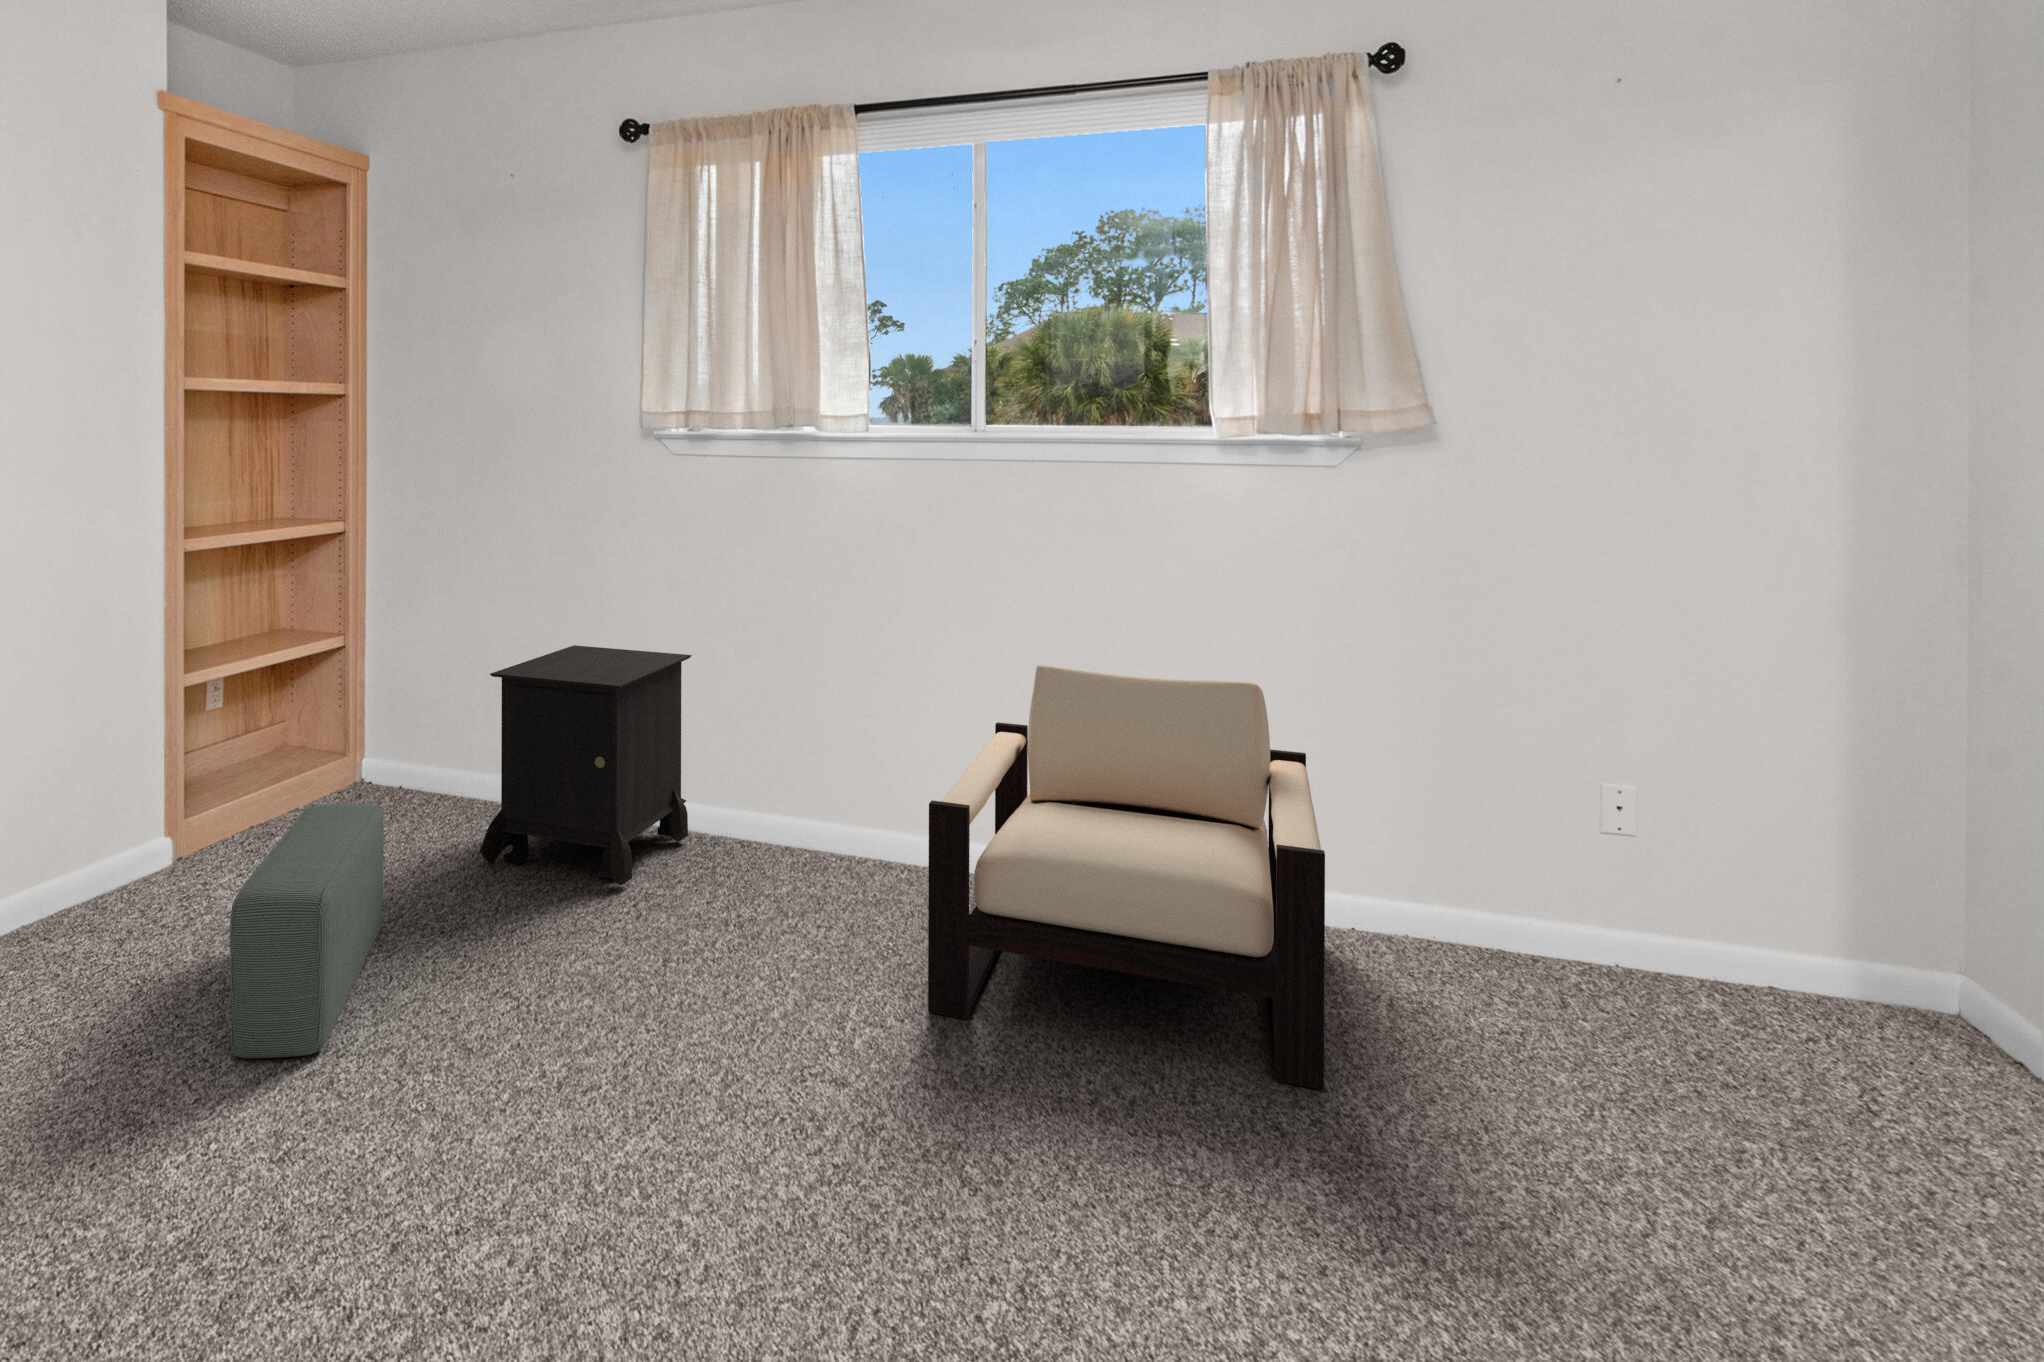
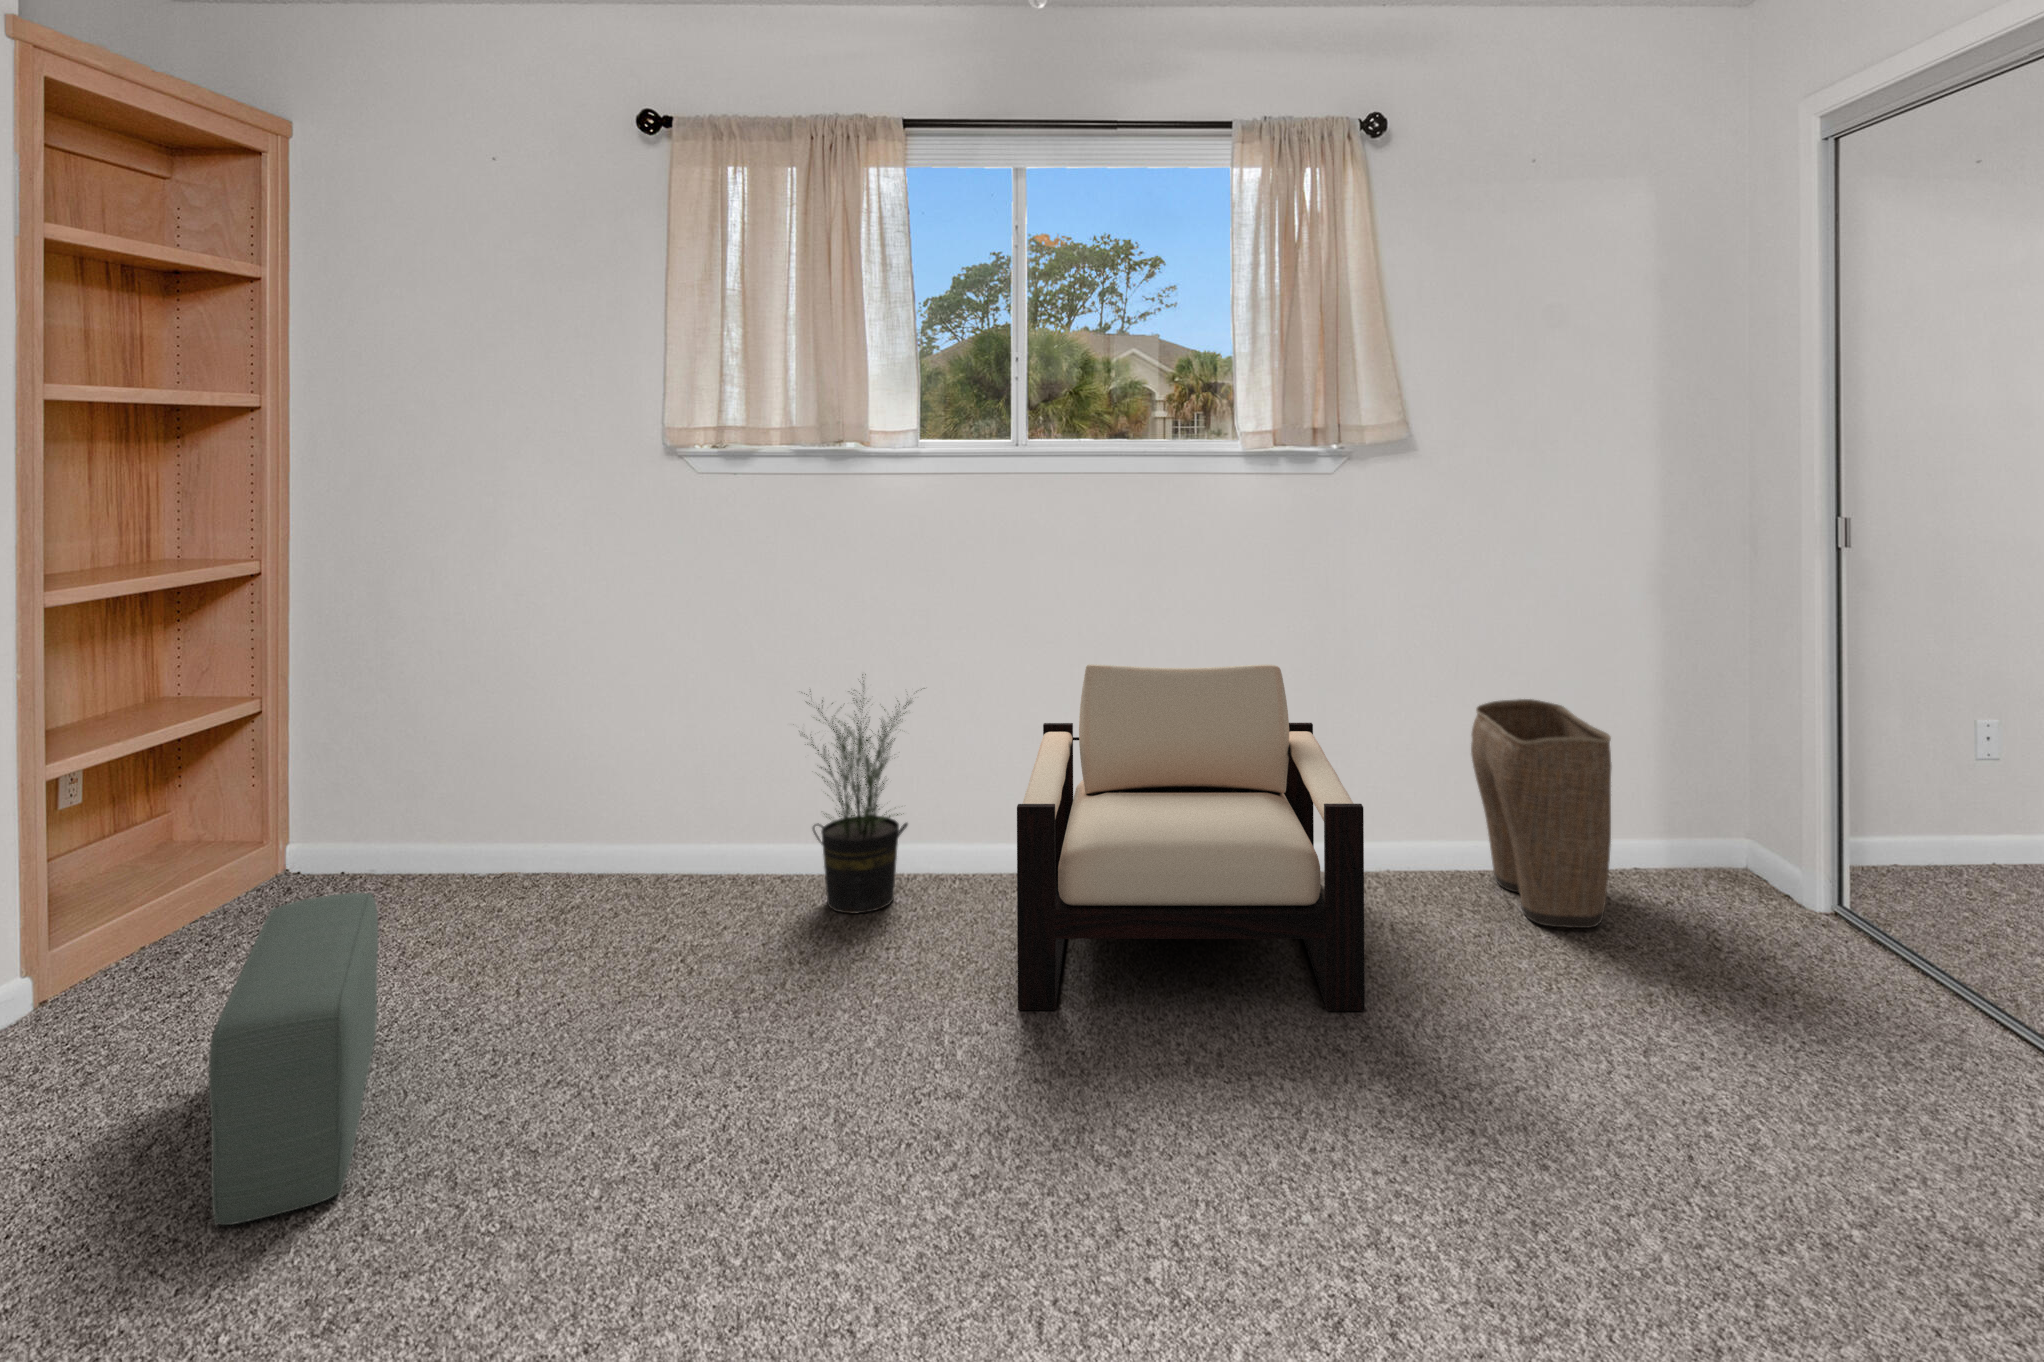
nightstand: present [479,645,692,885] -> none [479,685,721,941]
potted plant: none [743,654,872,890] -> present [804,674,922,914]
laundry basket: none [1519,752,1710,1050] -> present [1471,699,1611,928]

